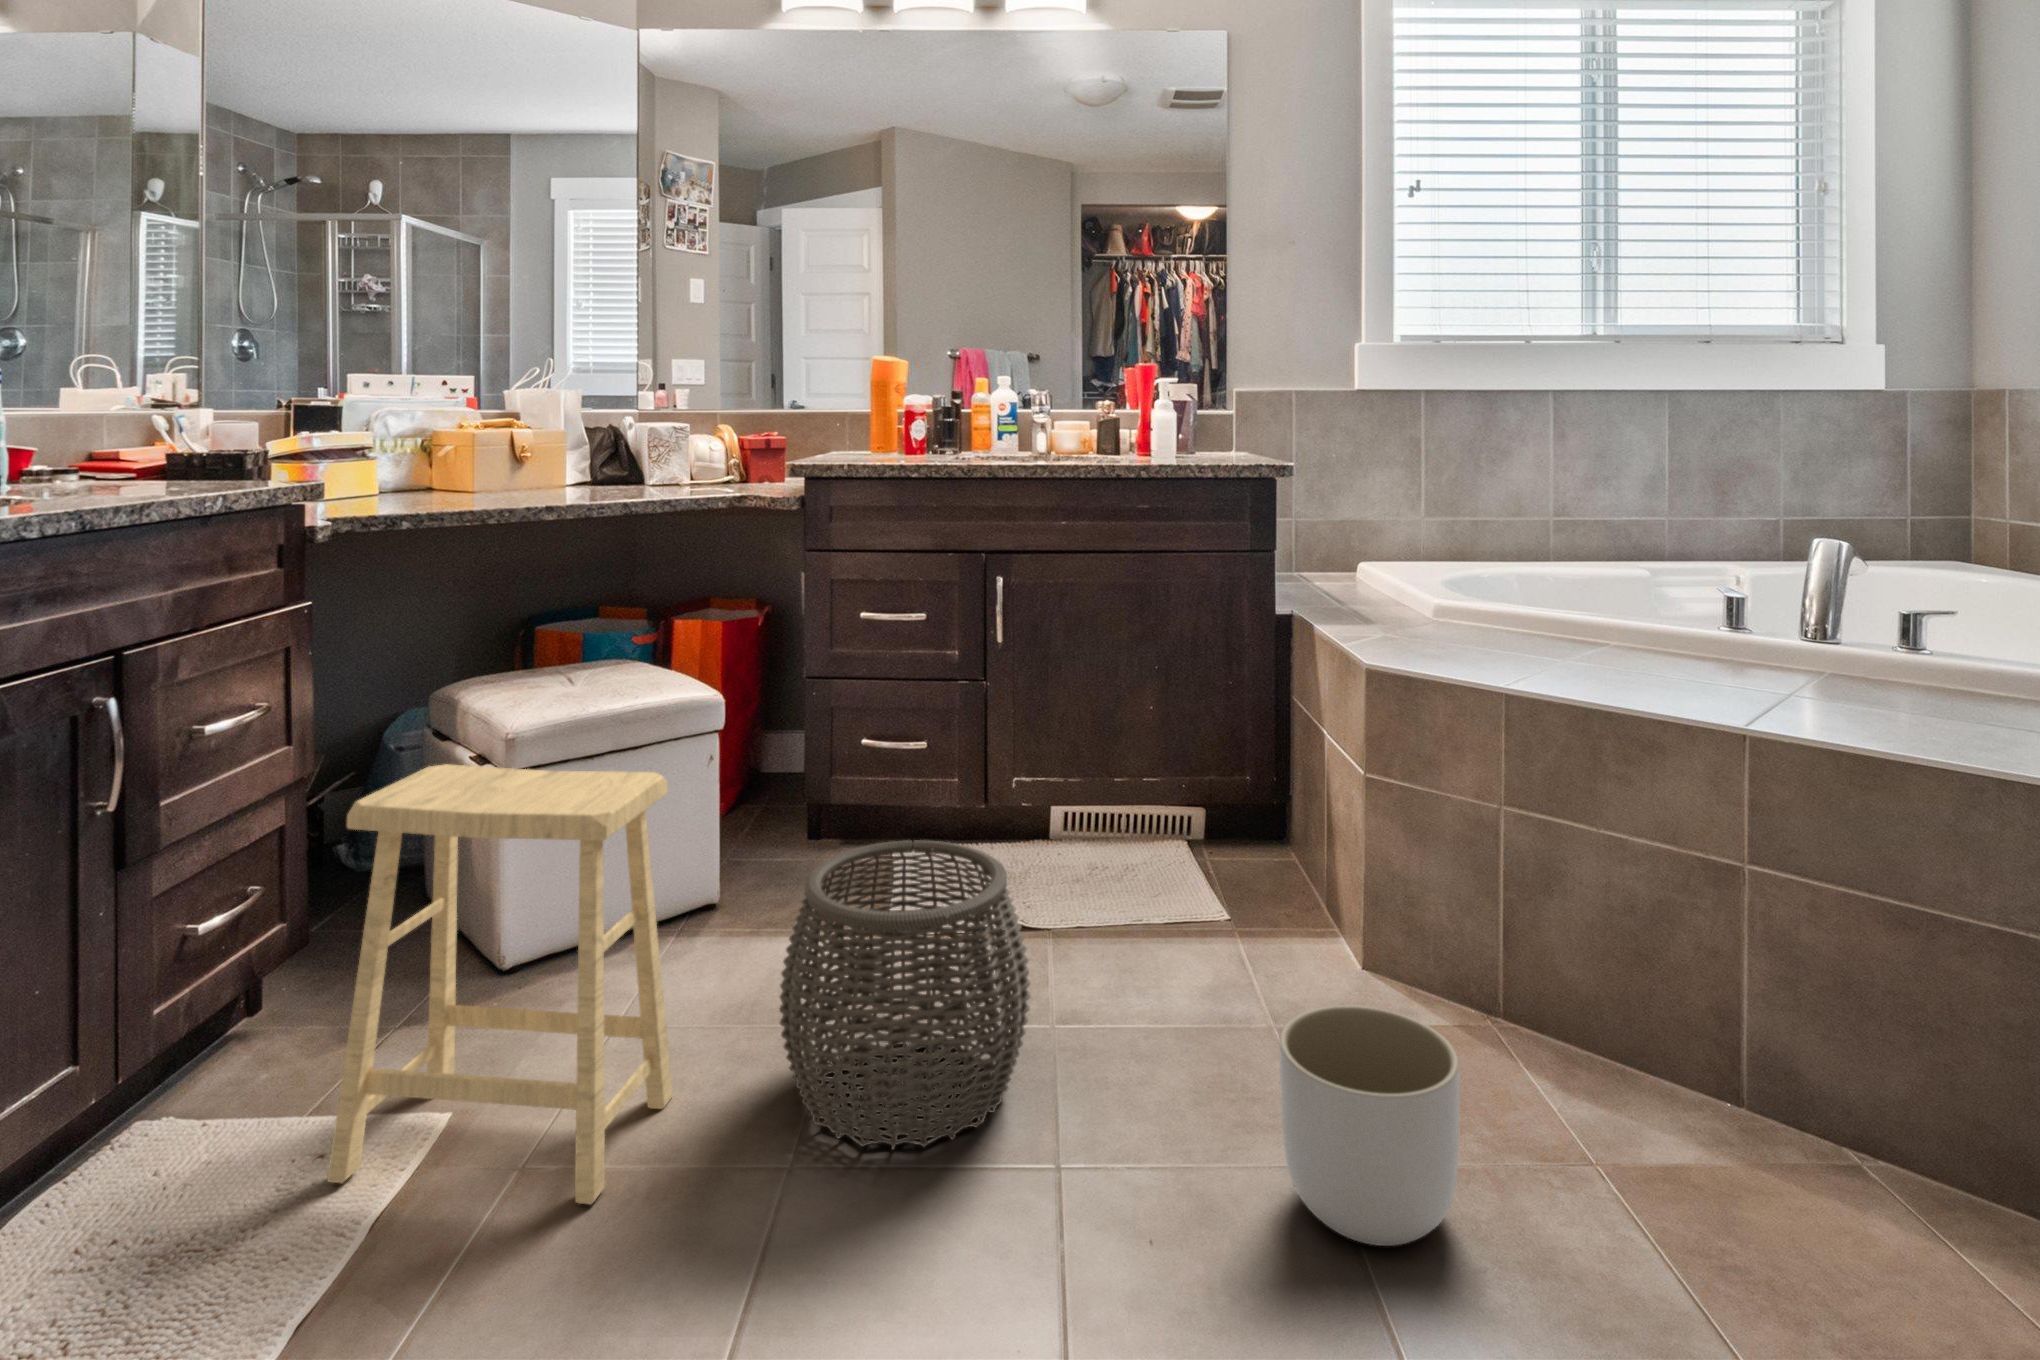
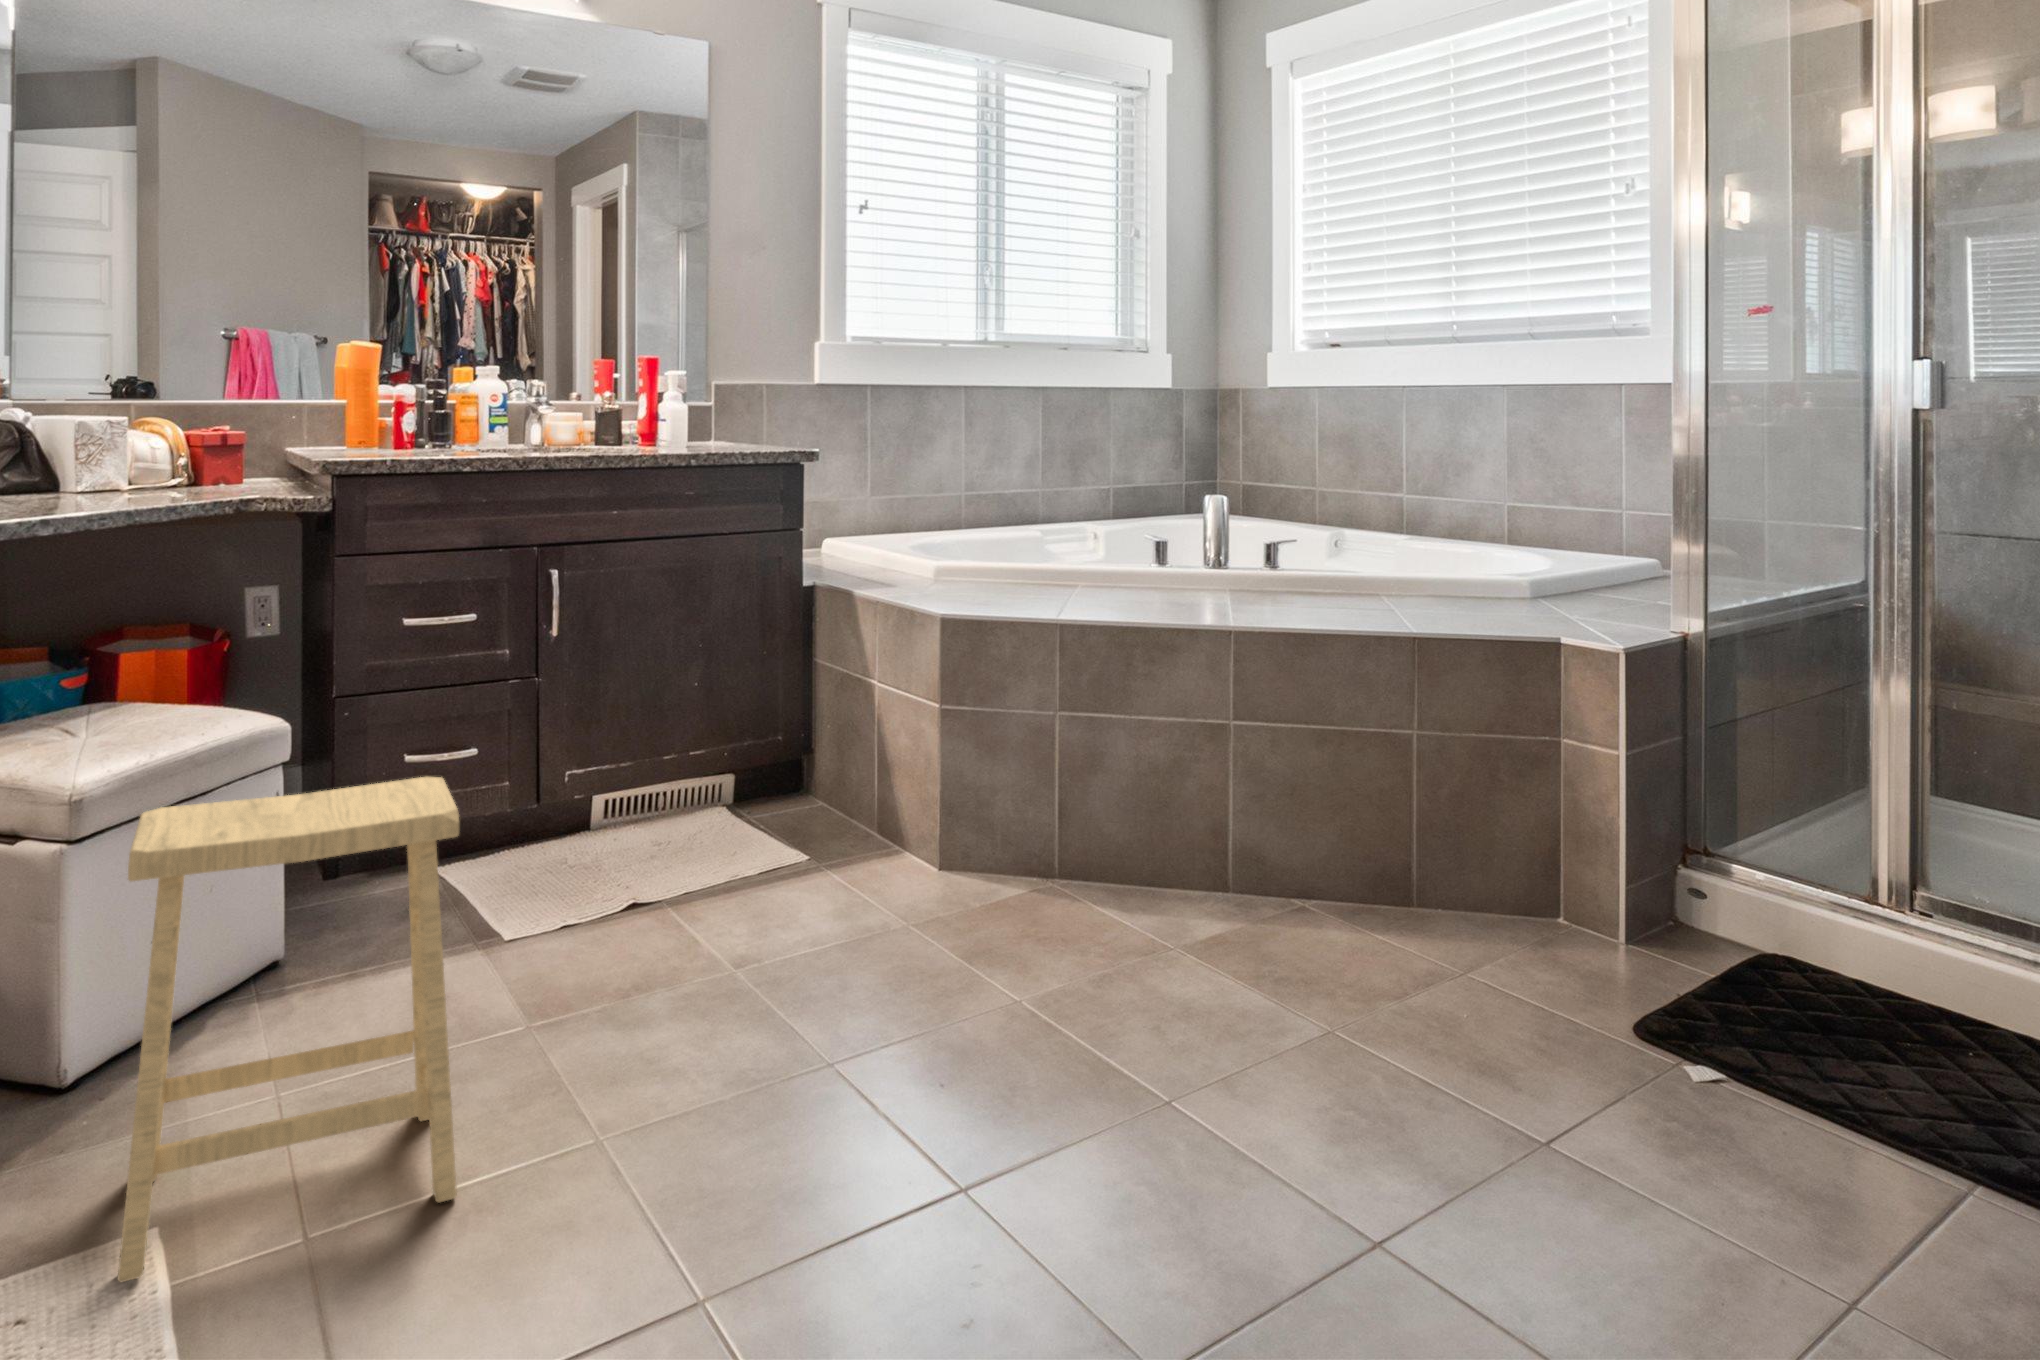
woven basket: present [779,840,1030,1149] -> none [542,810,780,1084]
planter: present [1279,1005,1460,1246] -> none [1004,863,1135,1024]

